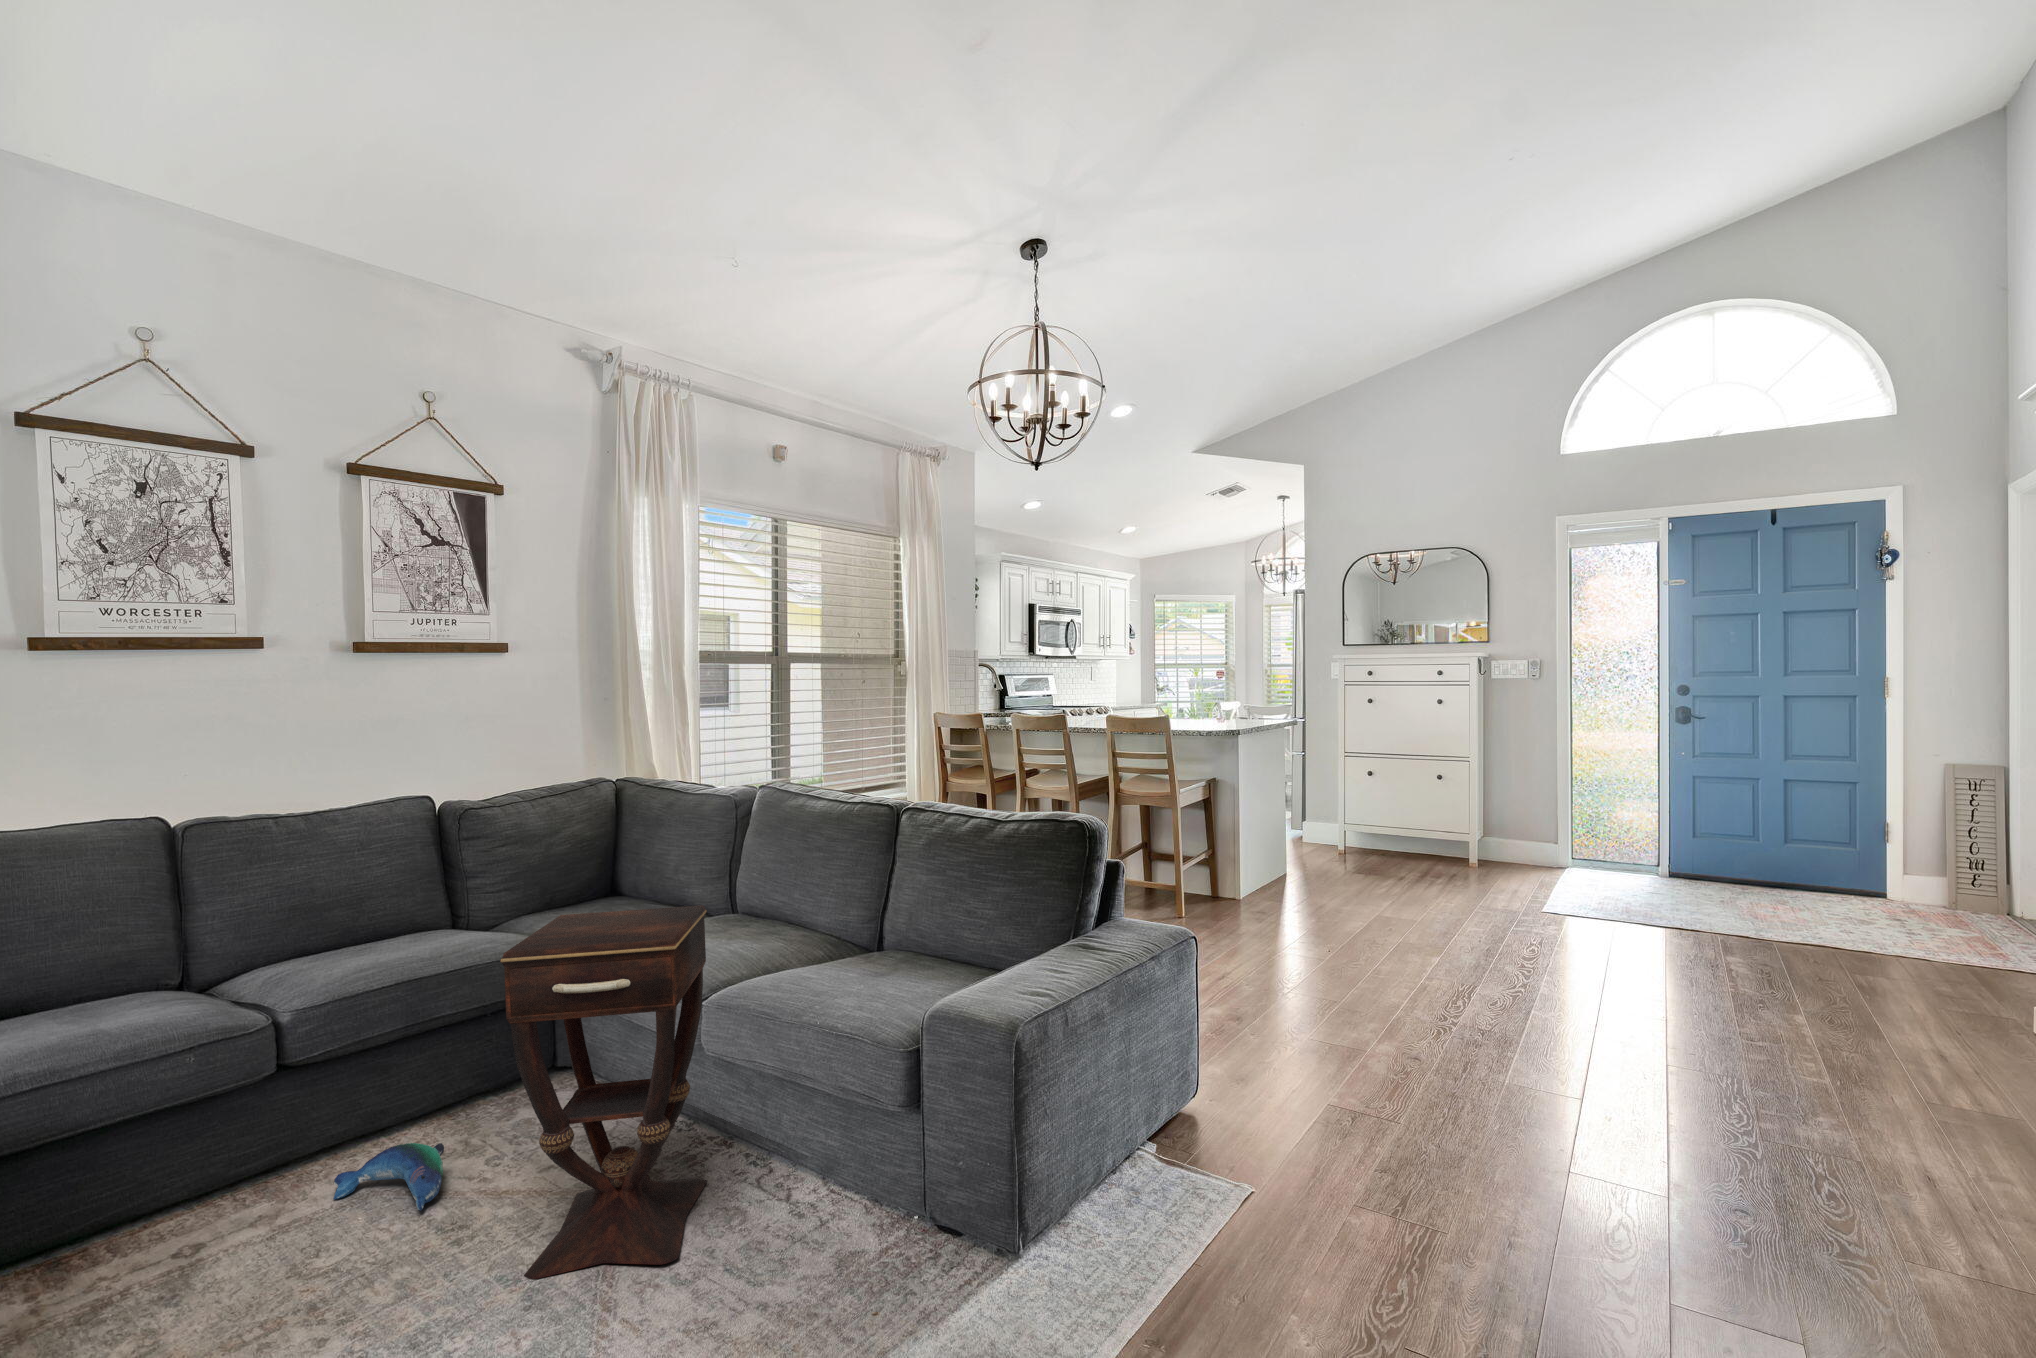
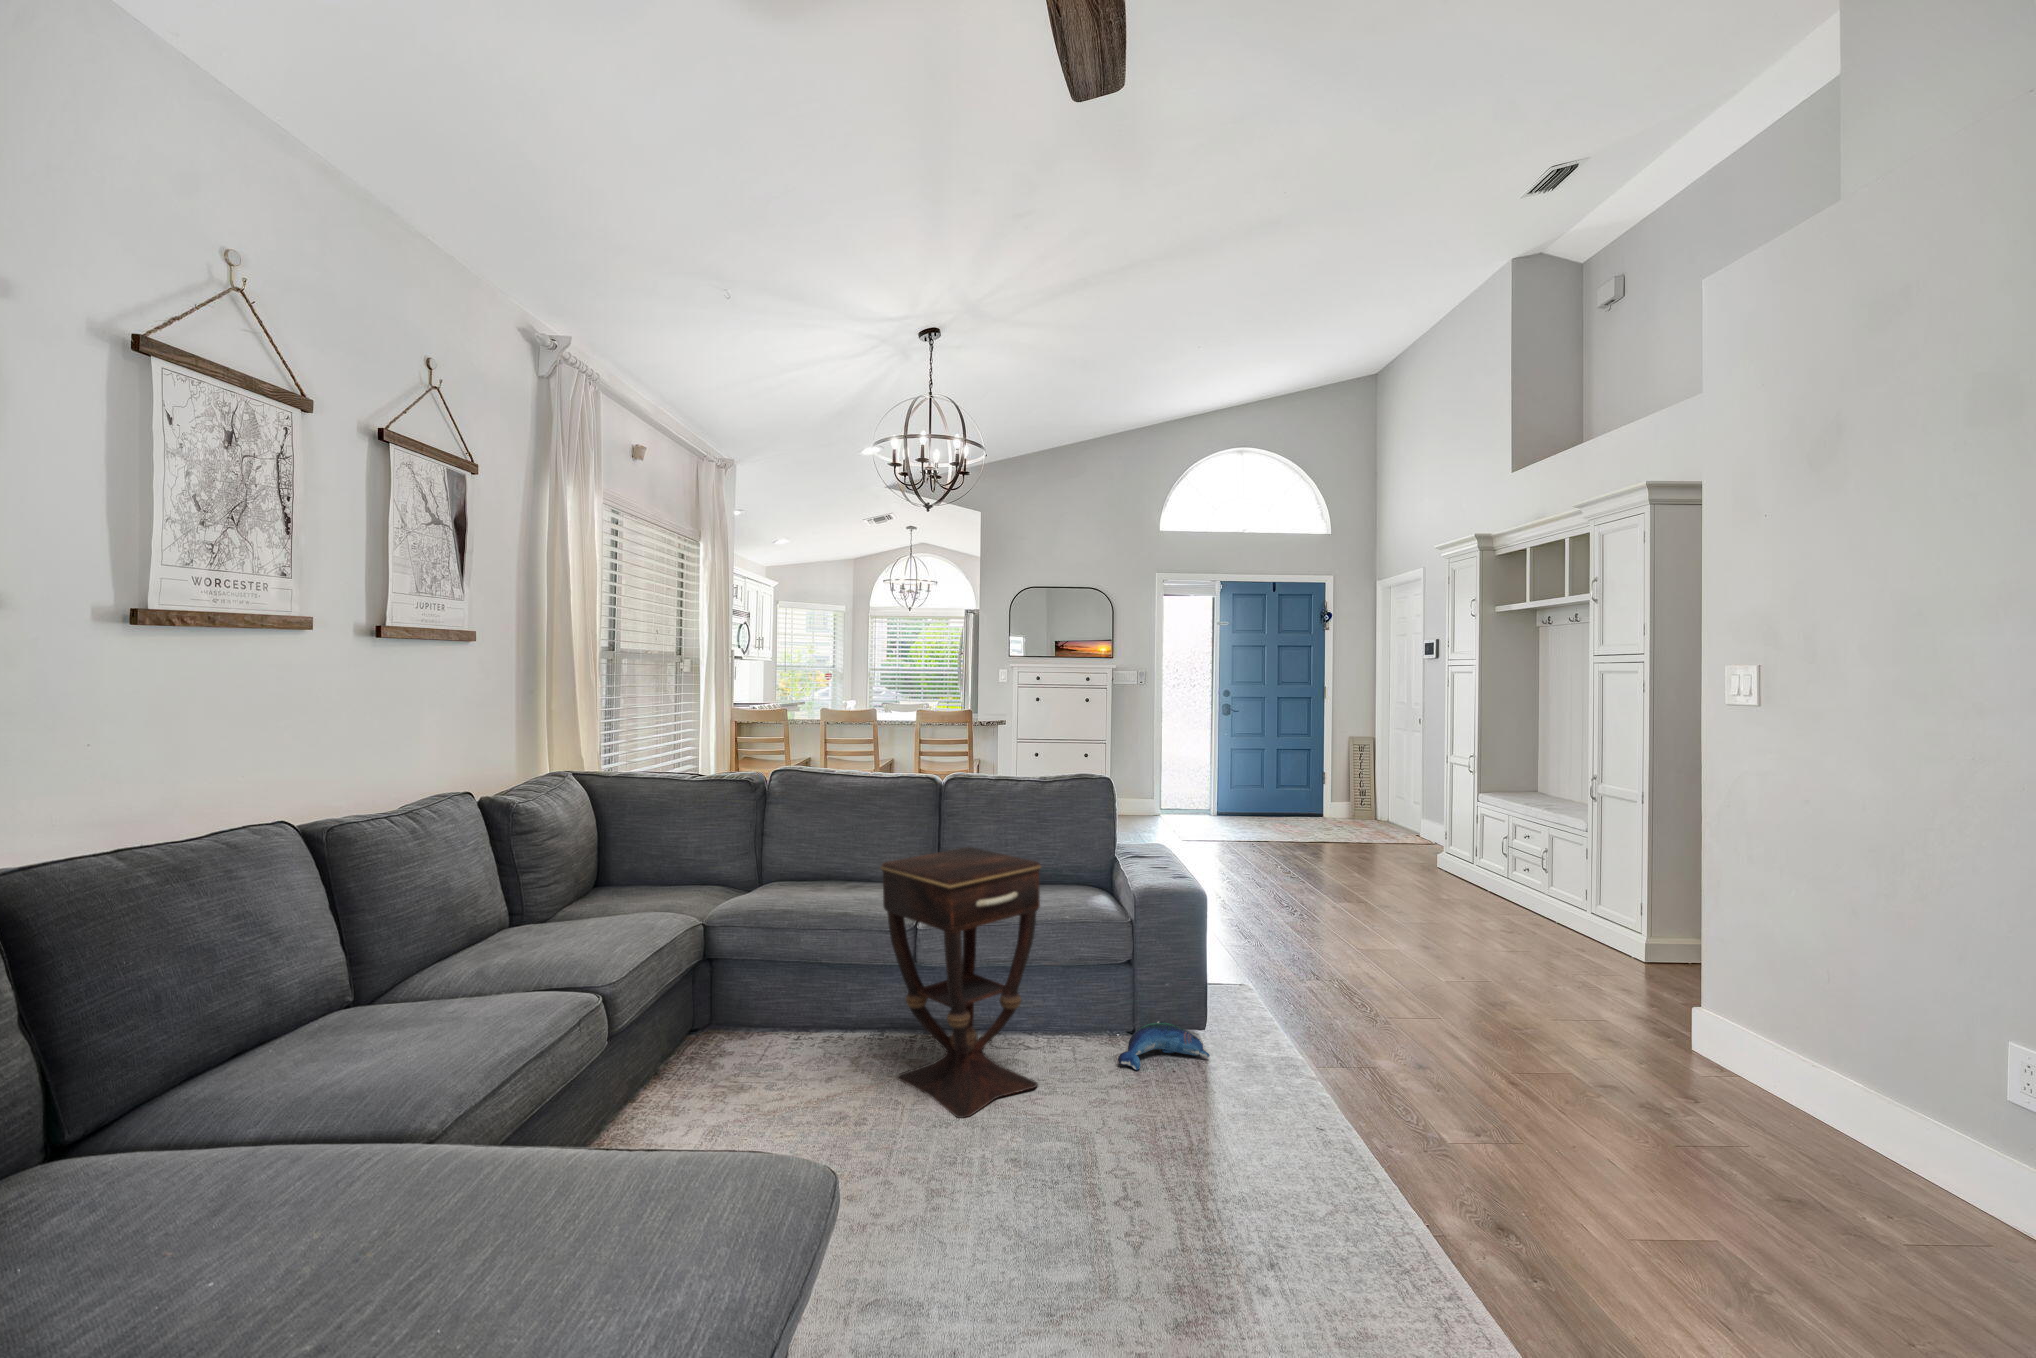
plush toy: present [333,1143,444,1210] -> present [1118,1021,1210,1070]

